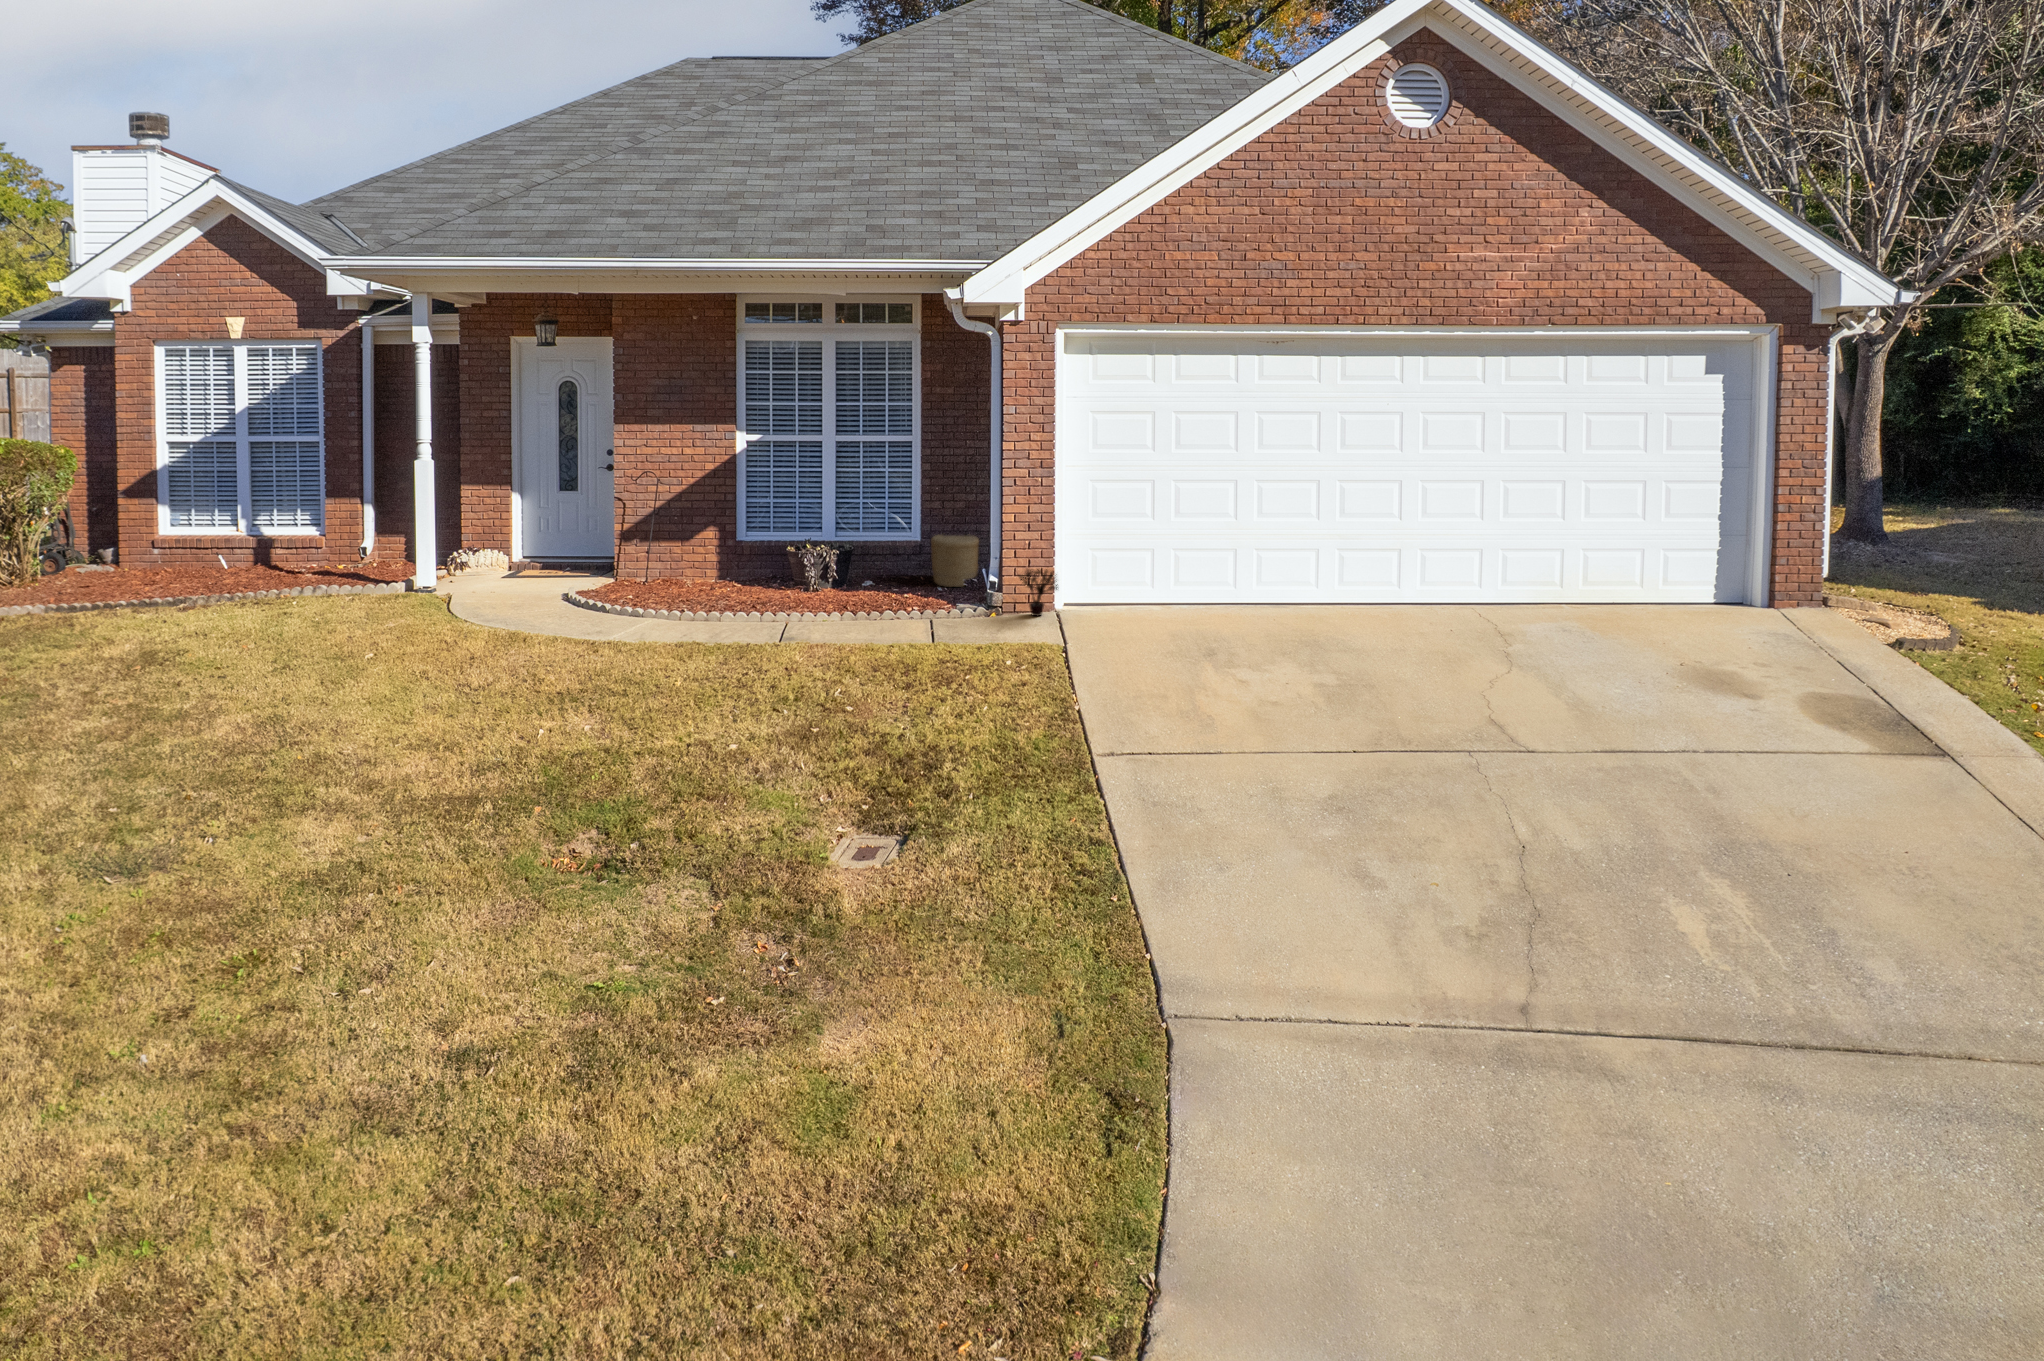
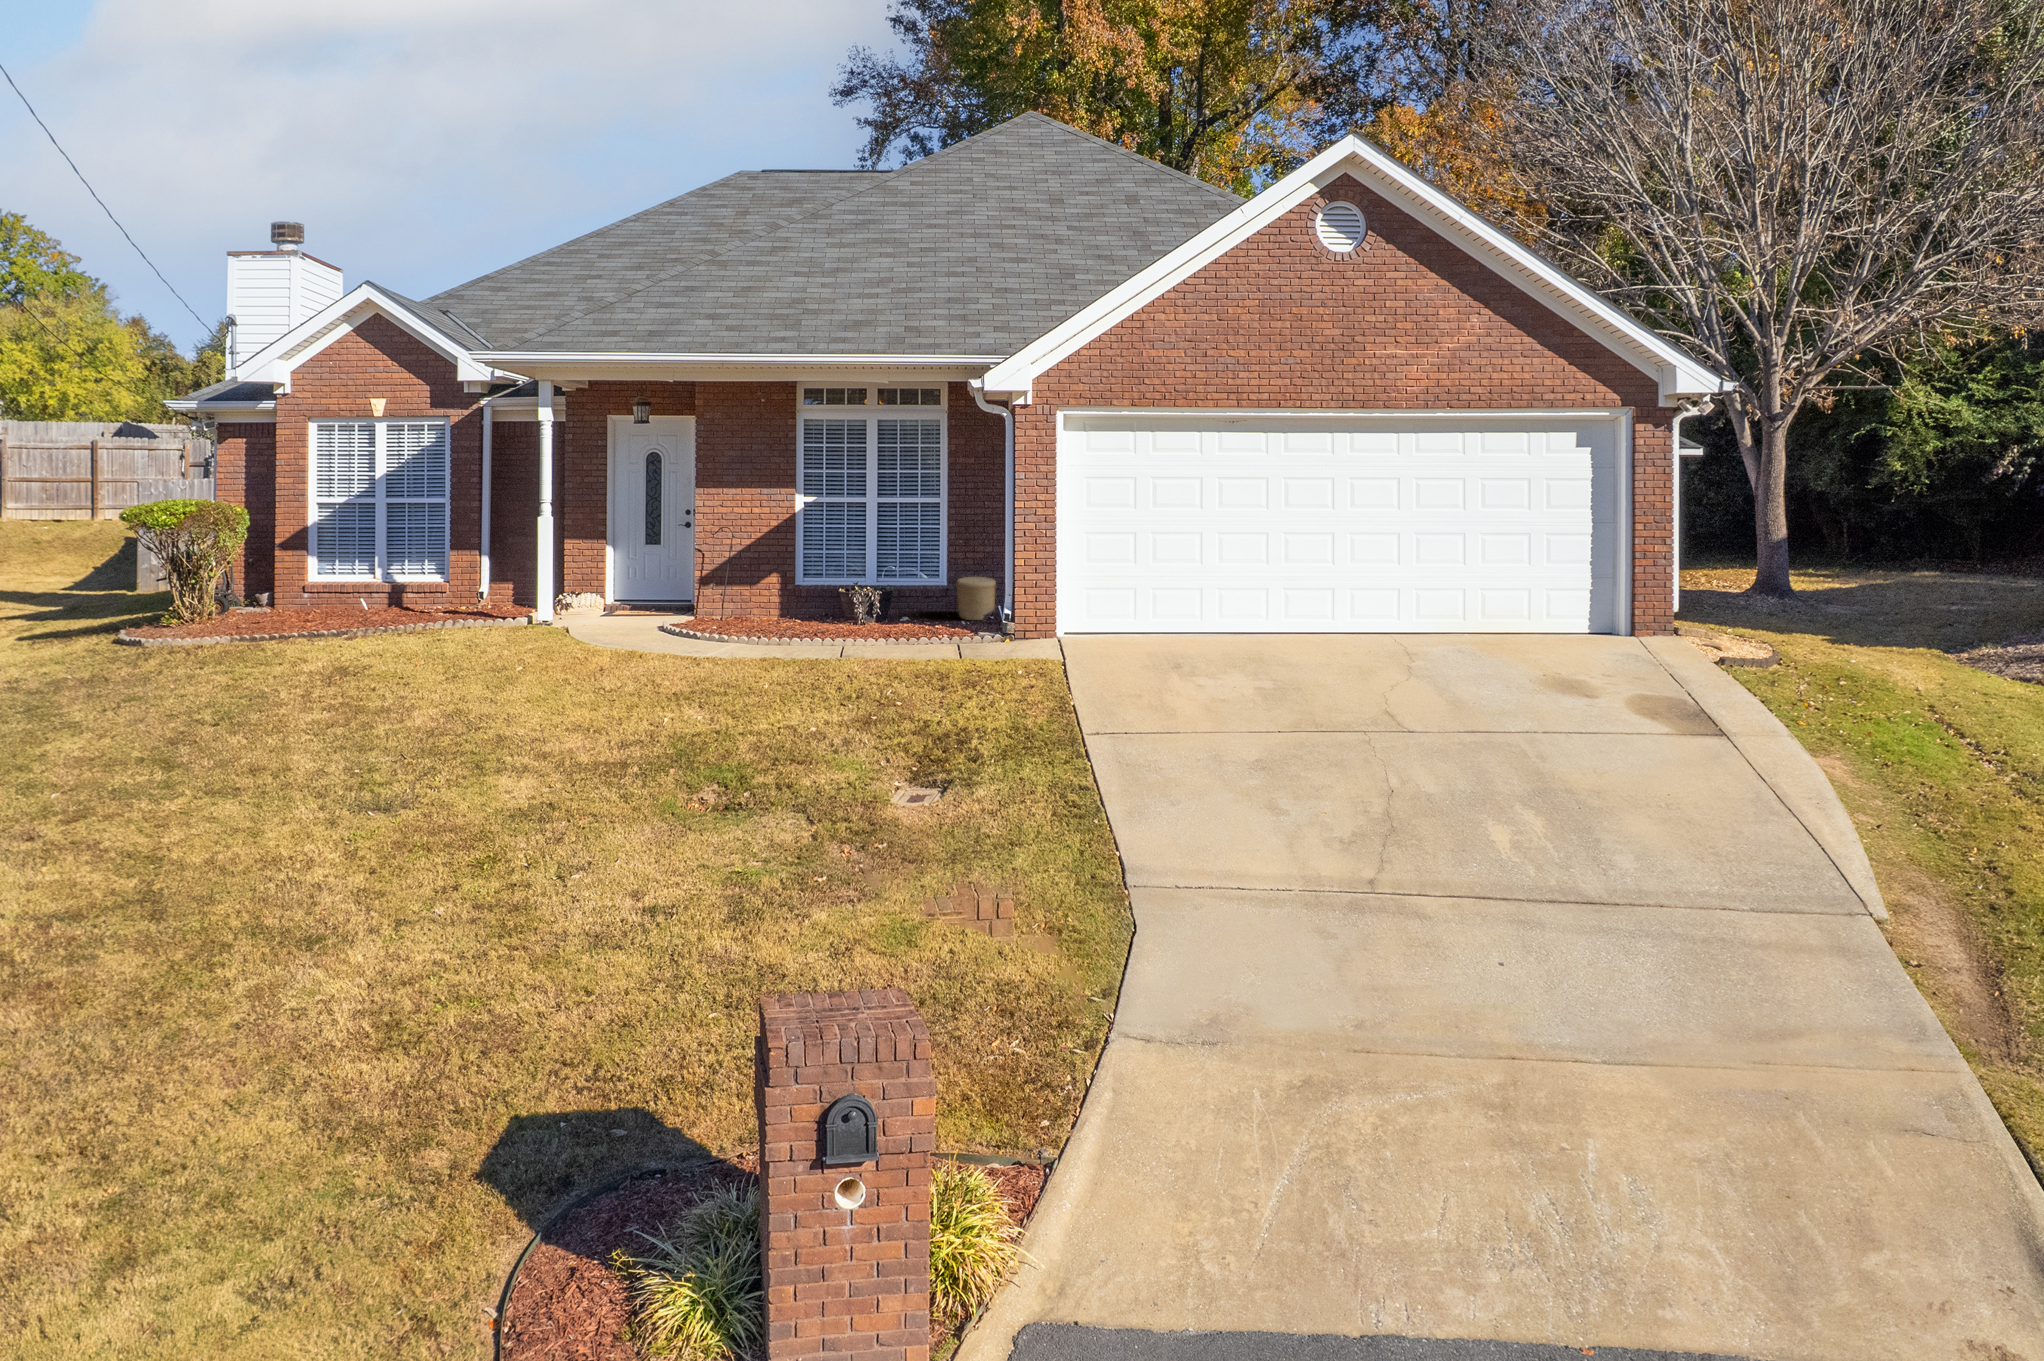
potted plant: present [1018,569,1058,616] -> none [1025,601,1060,641]

